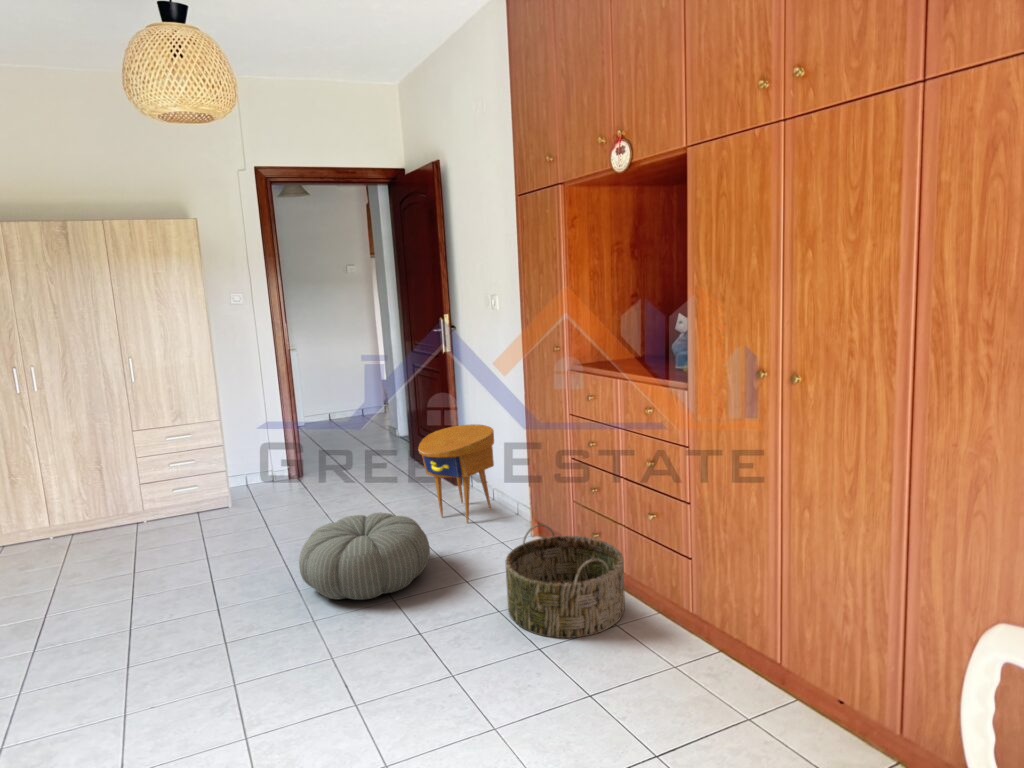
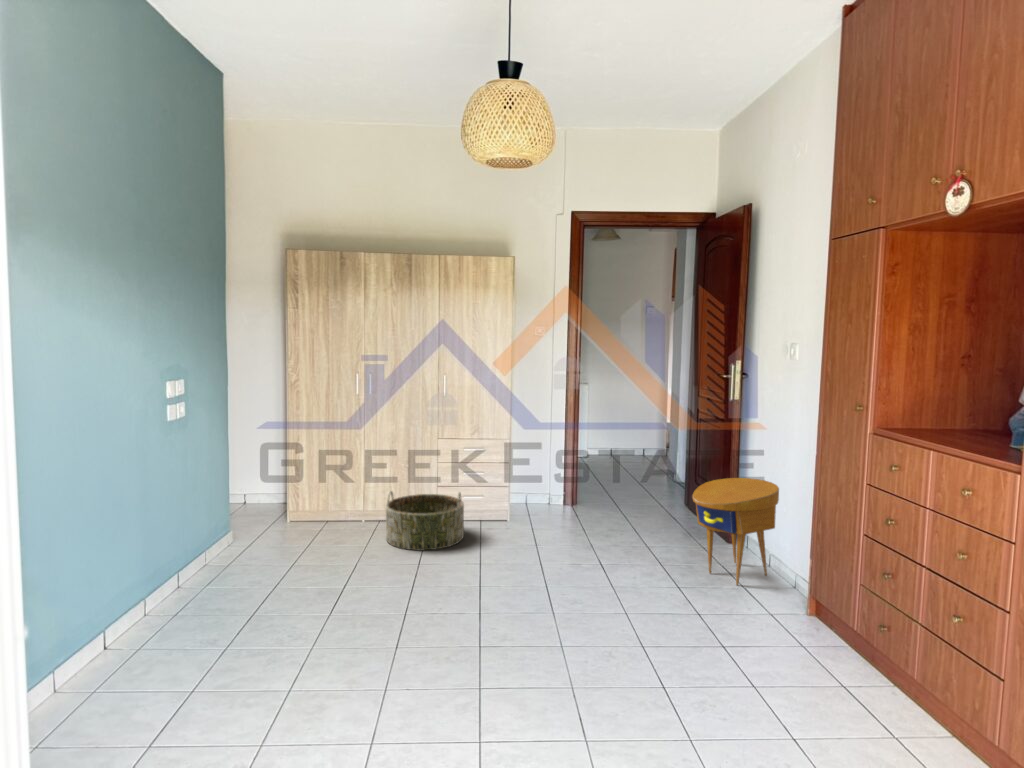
pouf: present [299,513,430,600] -> none [557,552,689,640]
basket: present [505,524,625,638] -> present [386,491,464,550]

